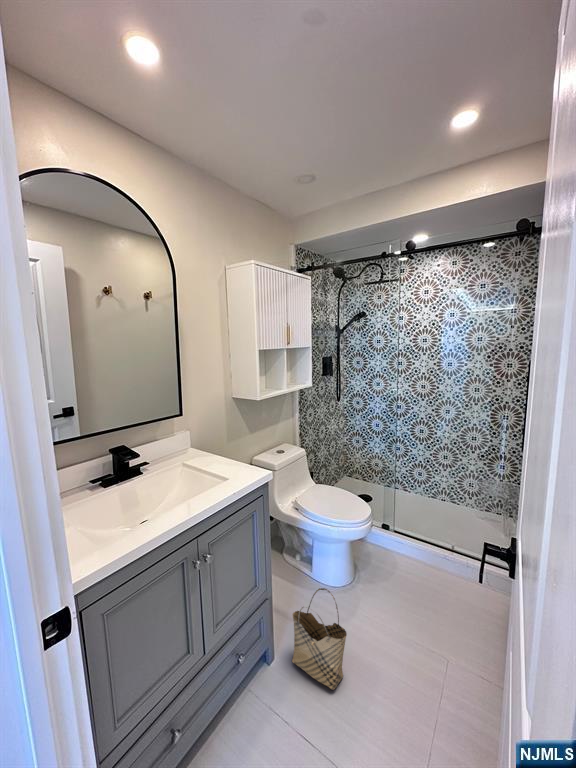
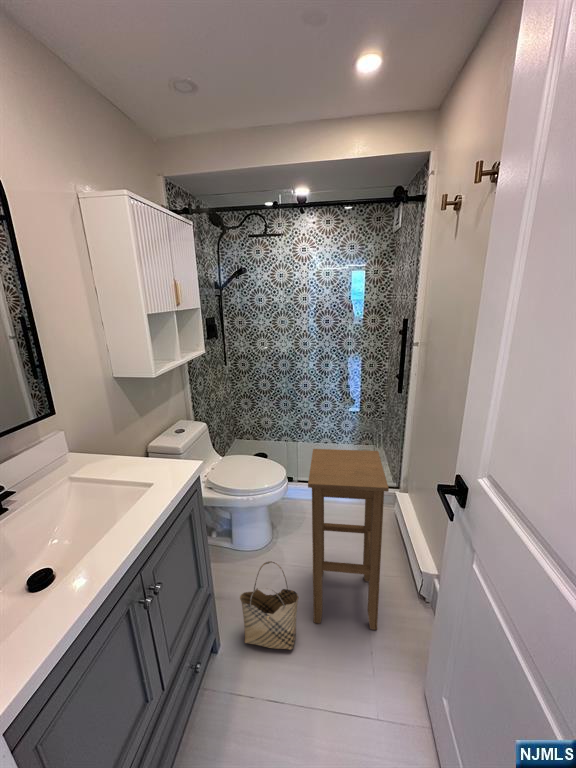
stool: none [362,488,460,720] -> present [308,449,389,630]

